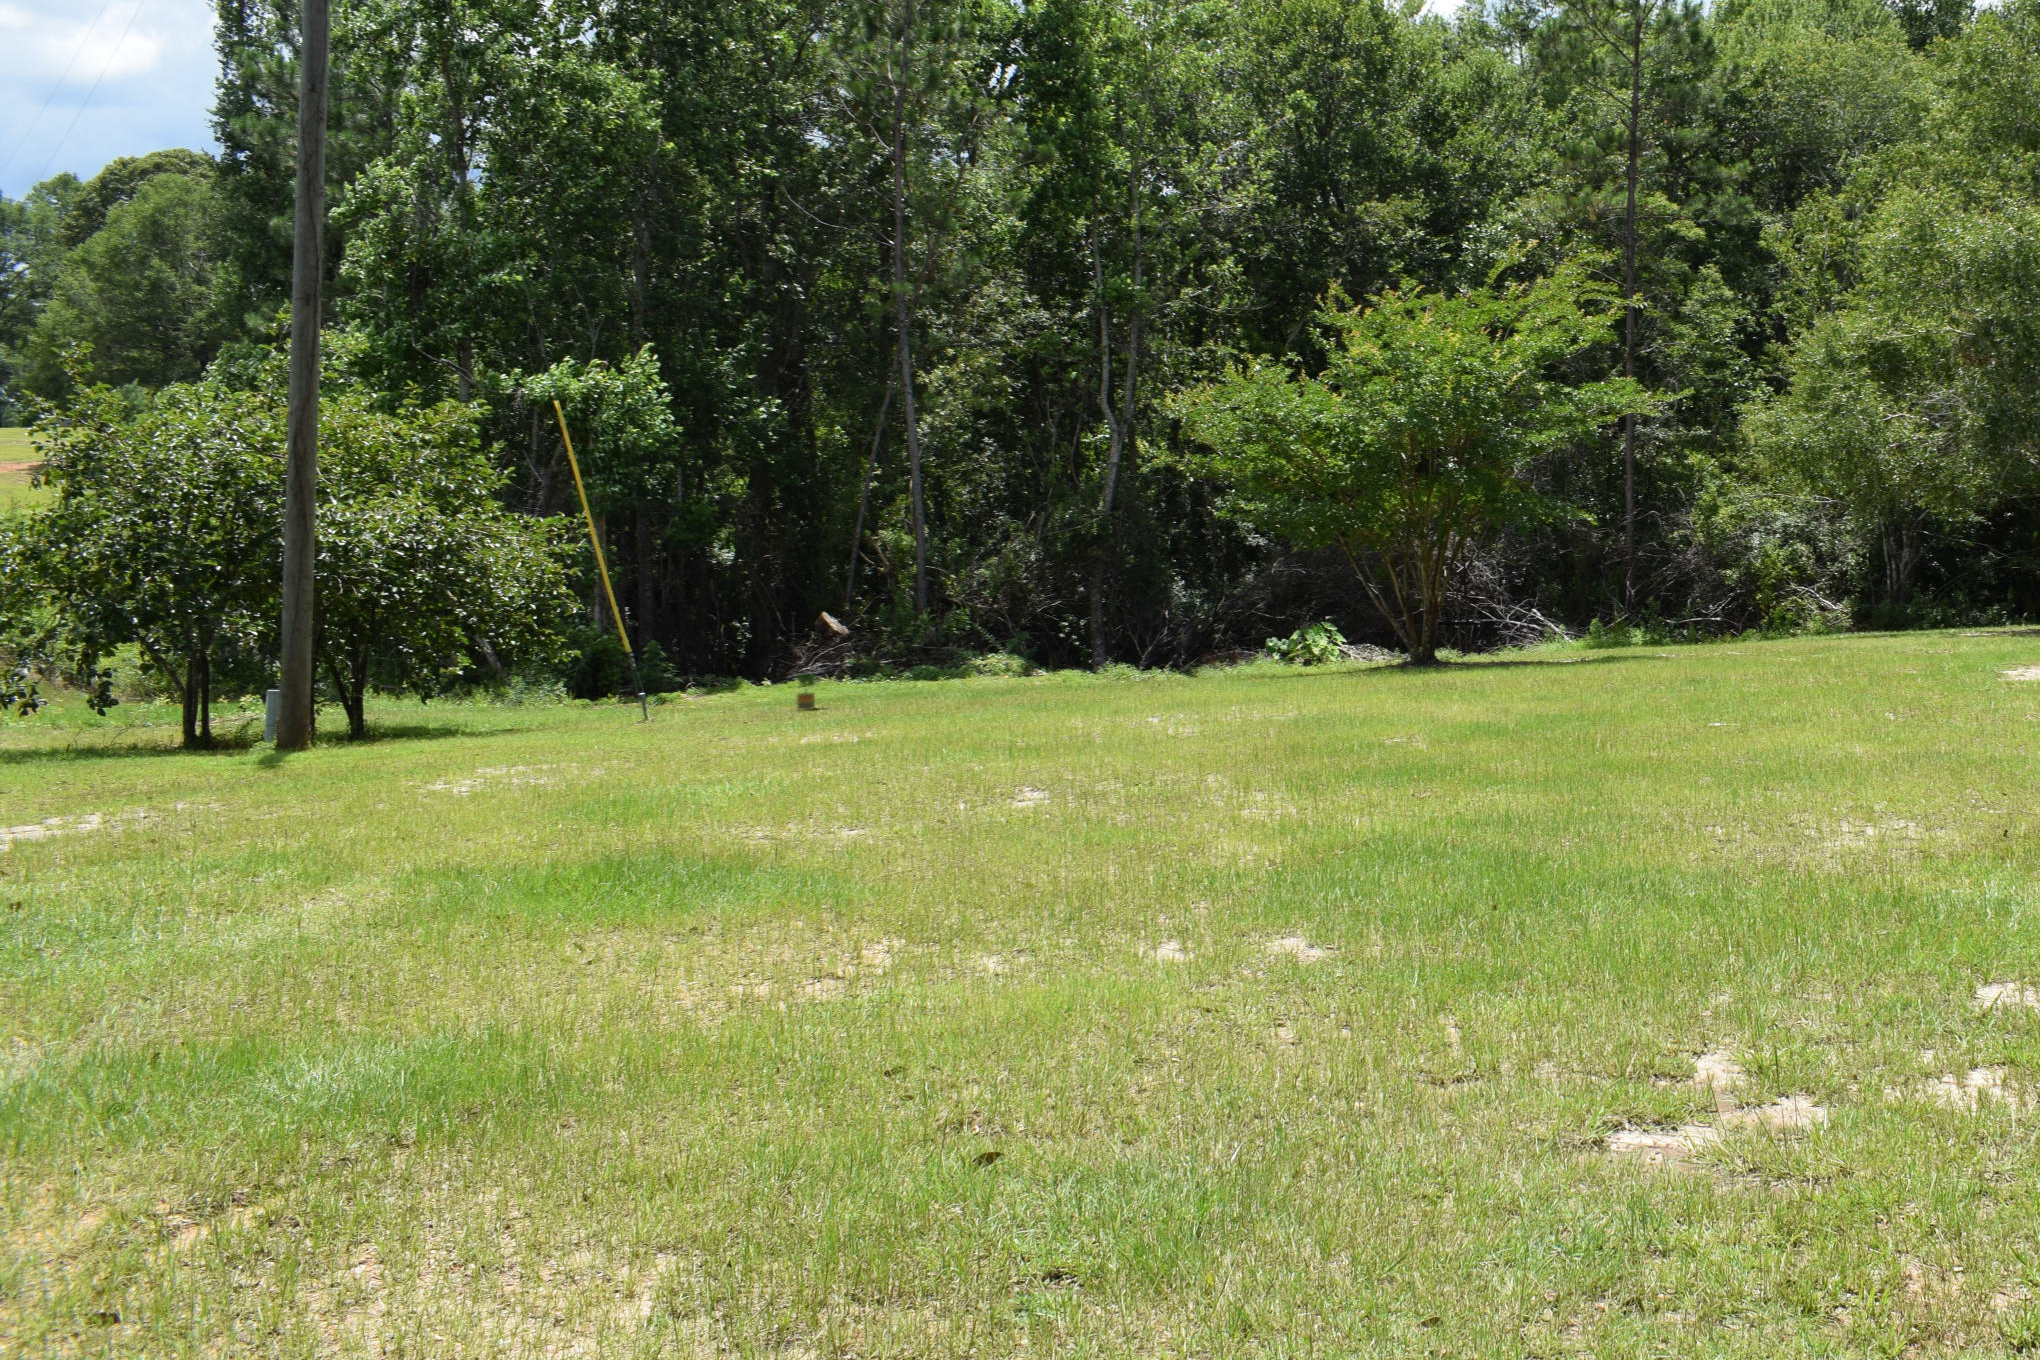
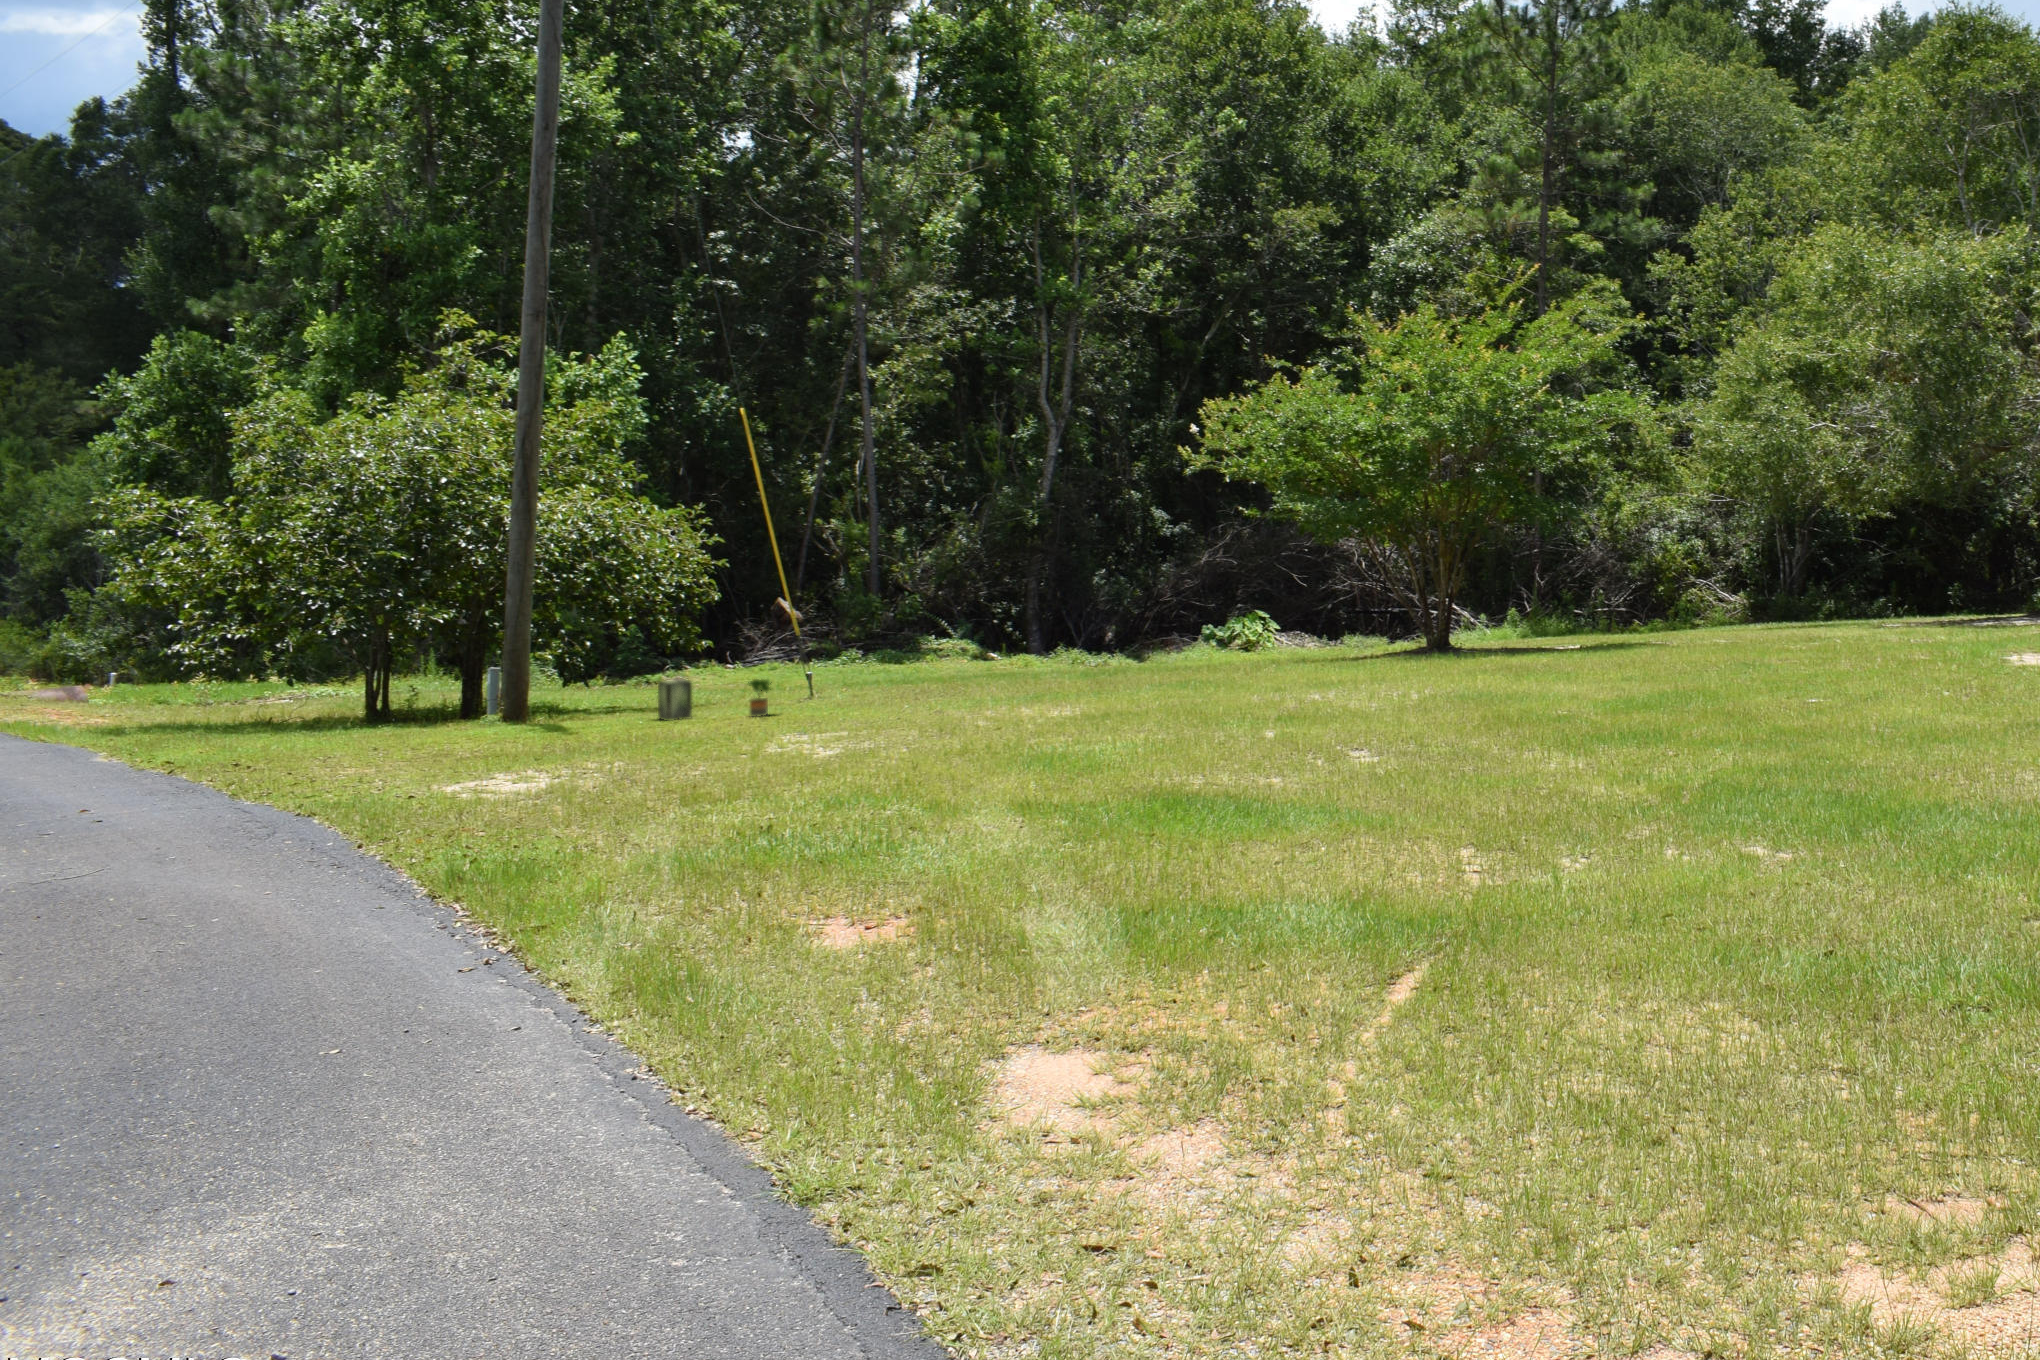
storage box: none [711,674,744,714] -> present [658,679,692,721]

